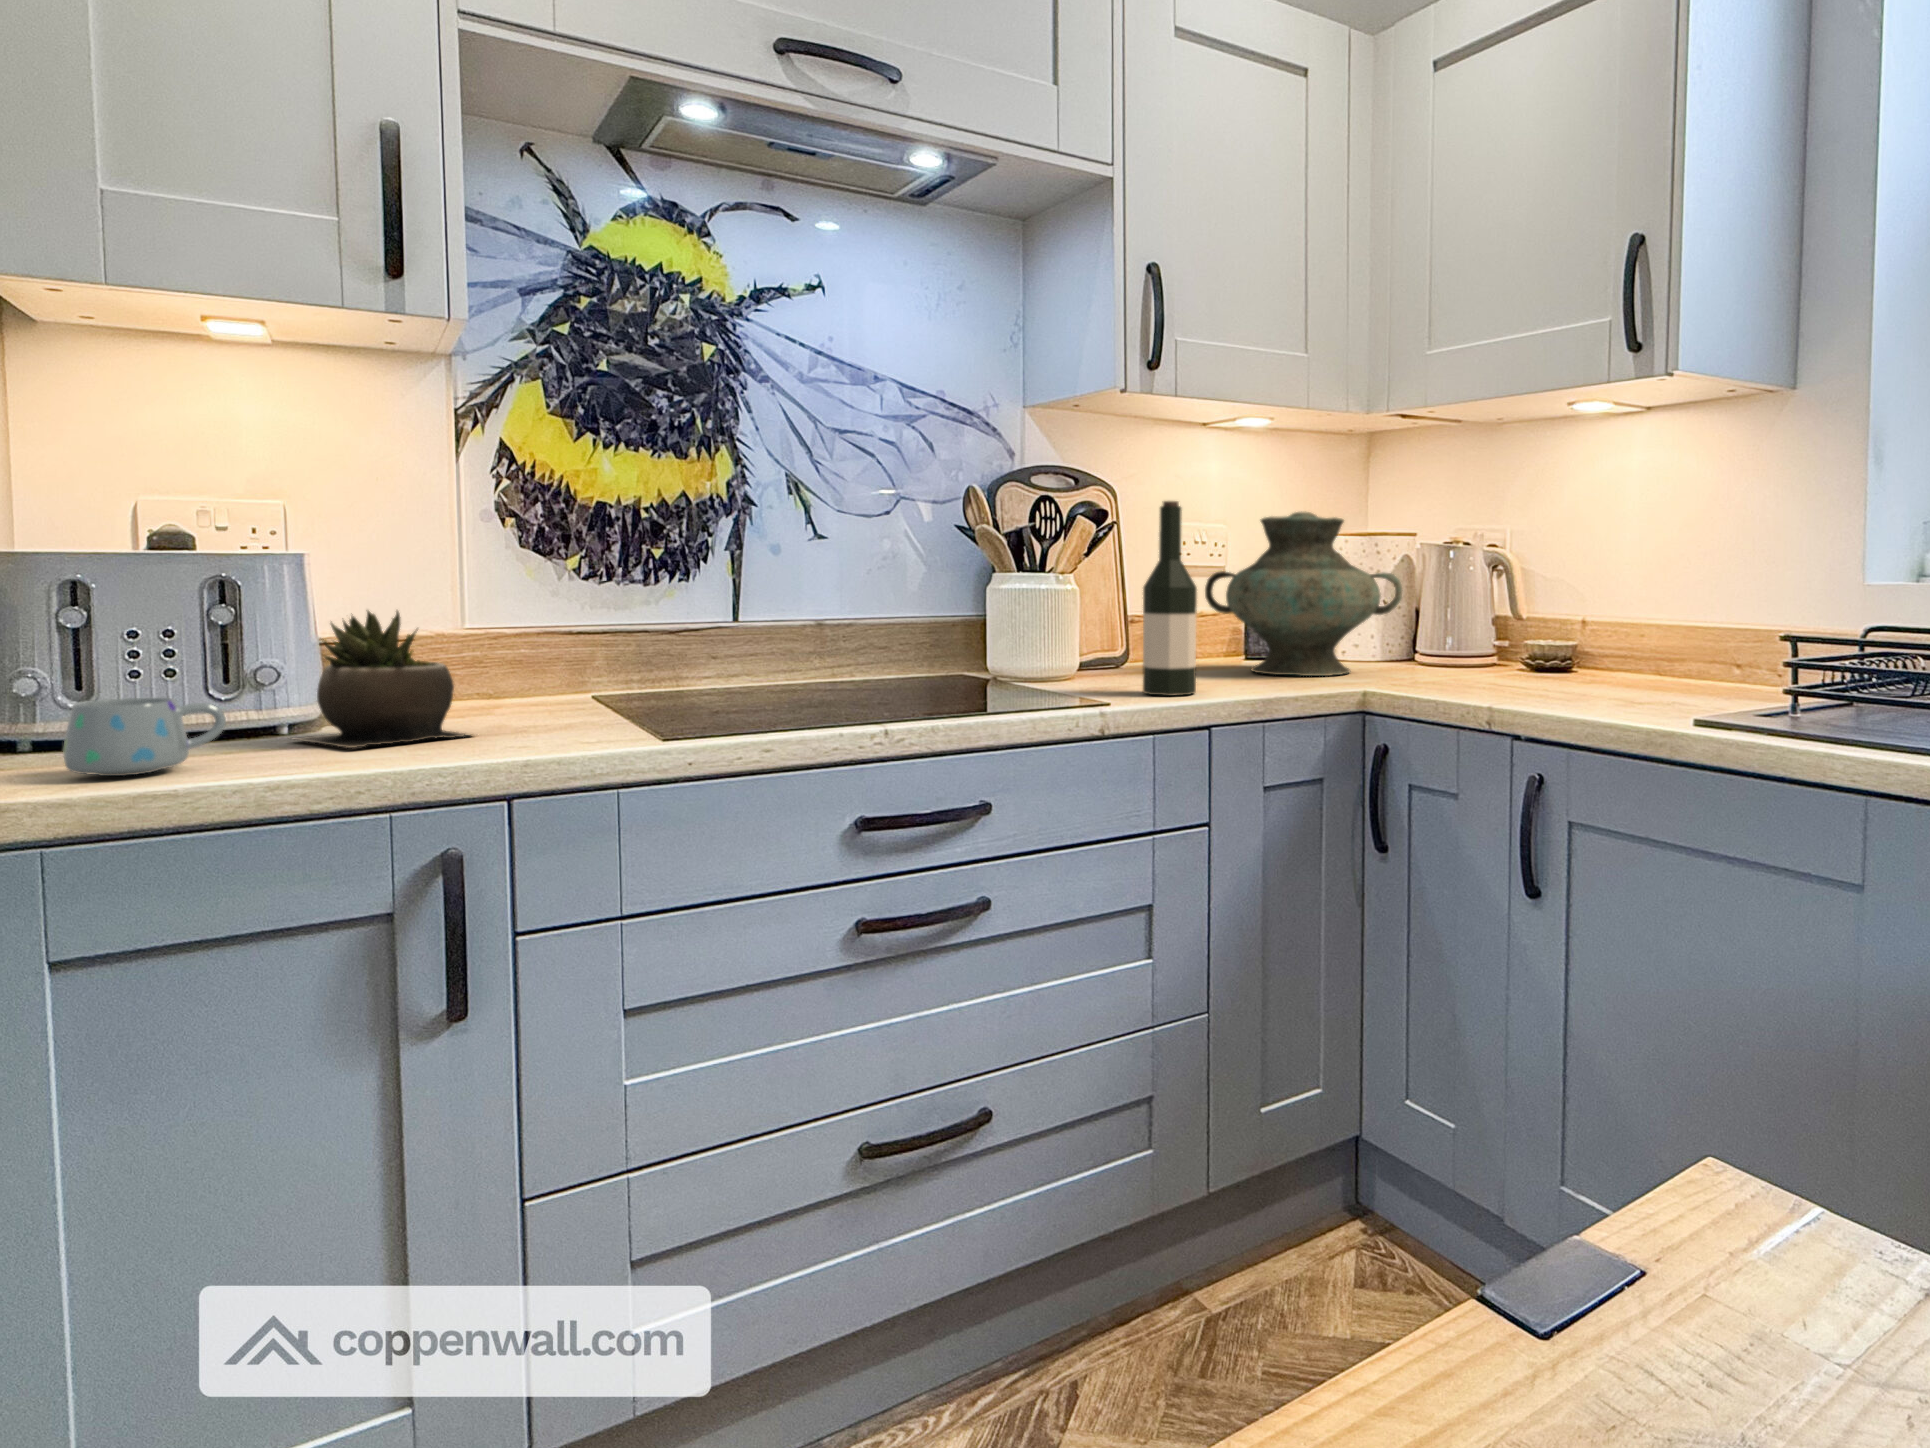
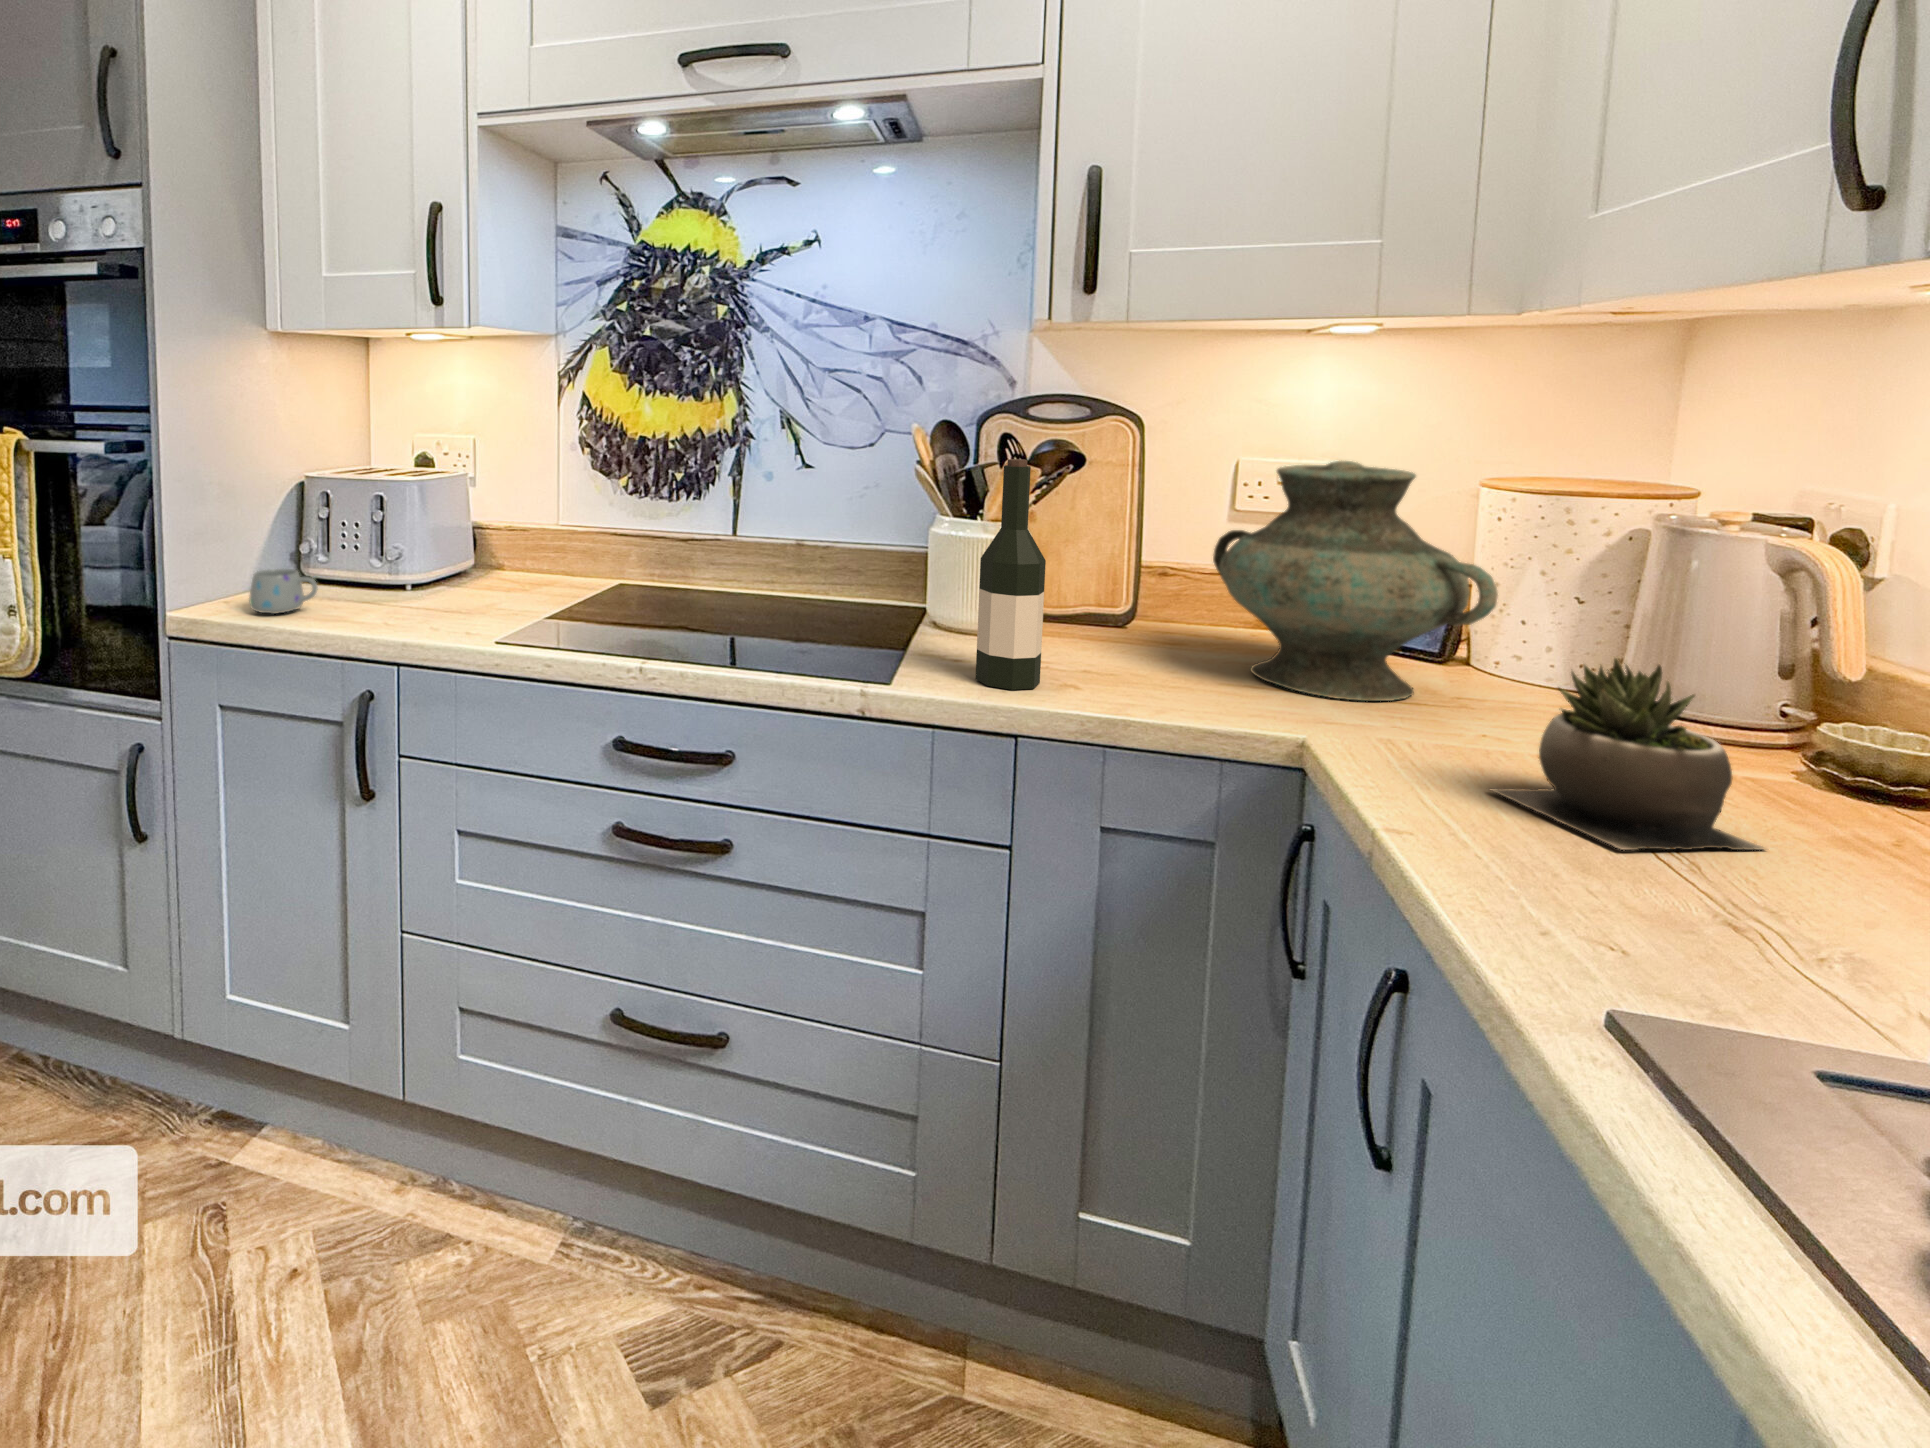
succulent plant: present [294,611,470,748] -> present [1488,659,1764,850]

